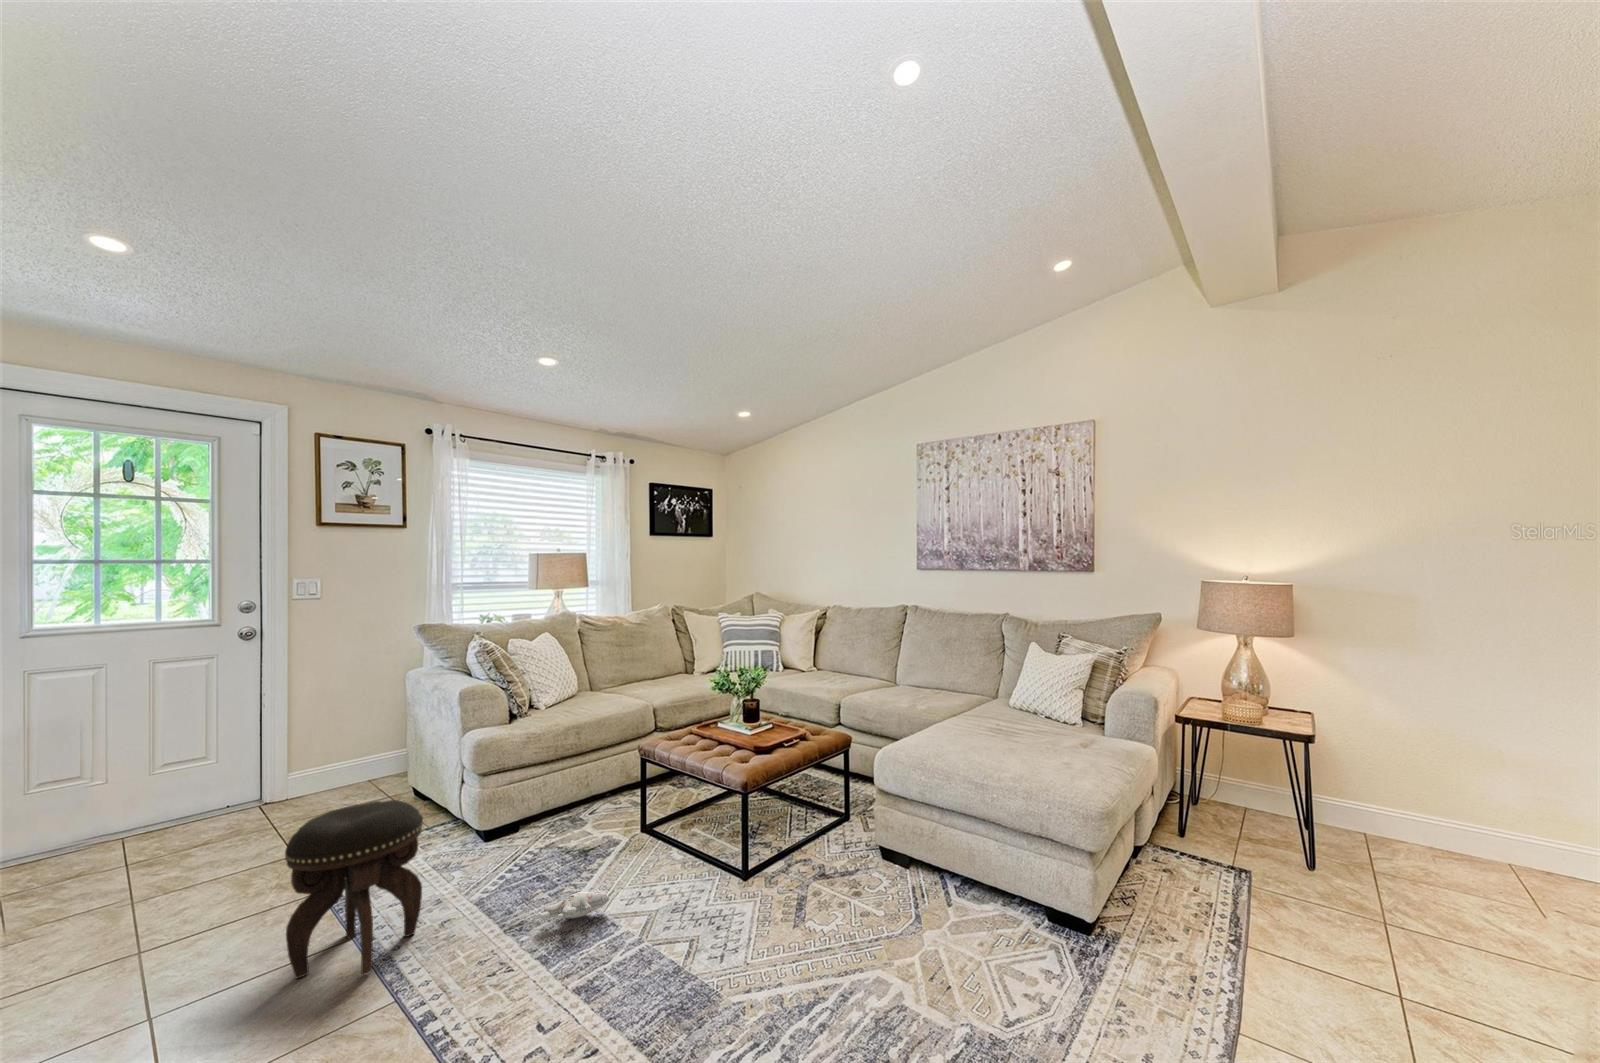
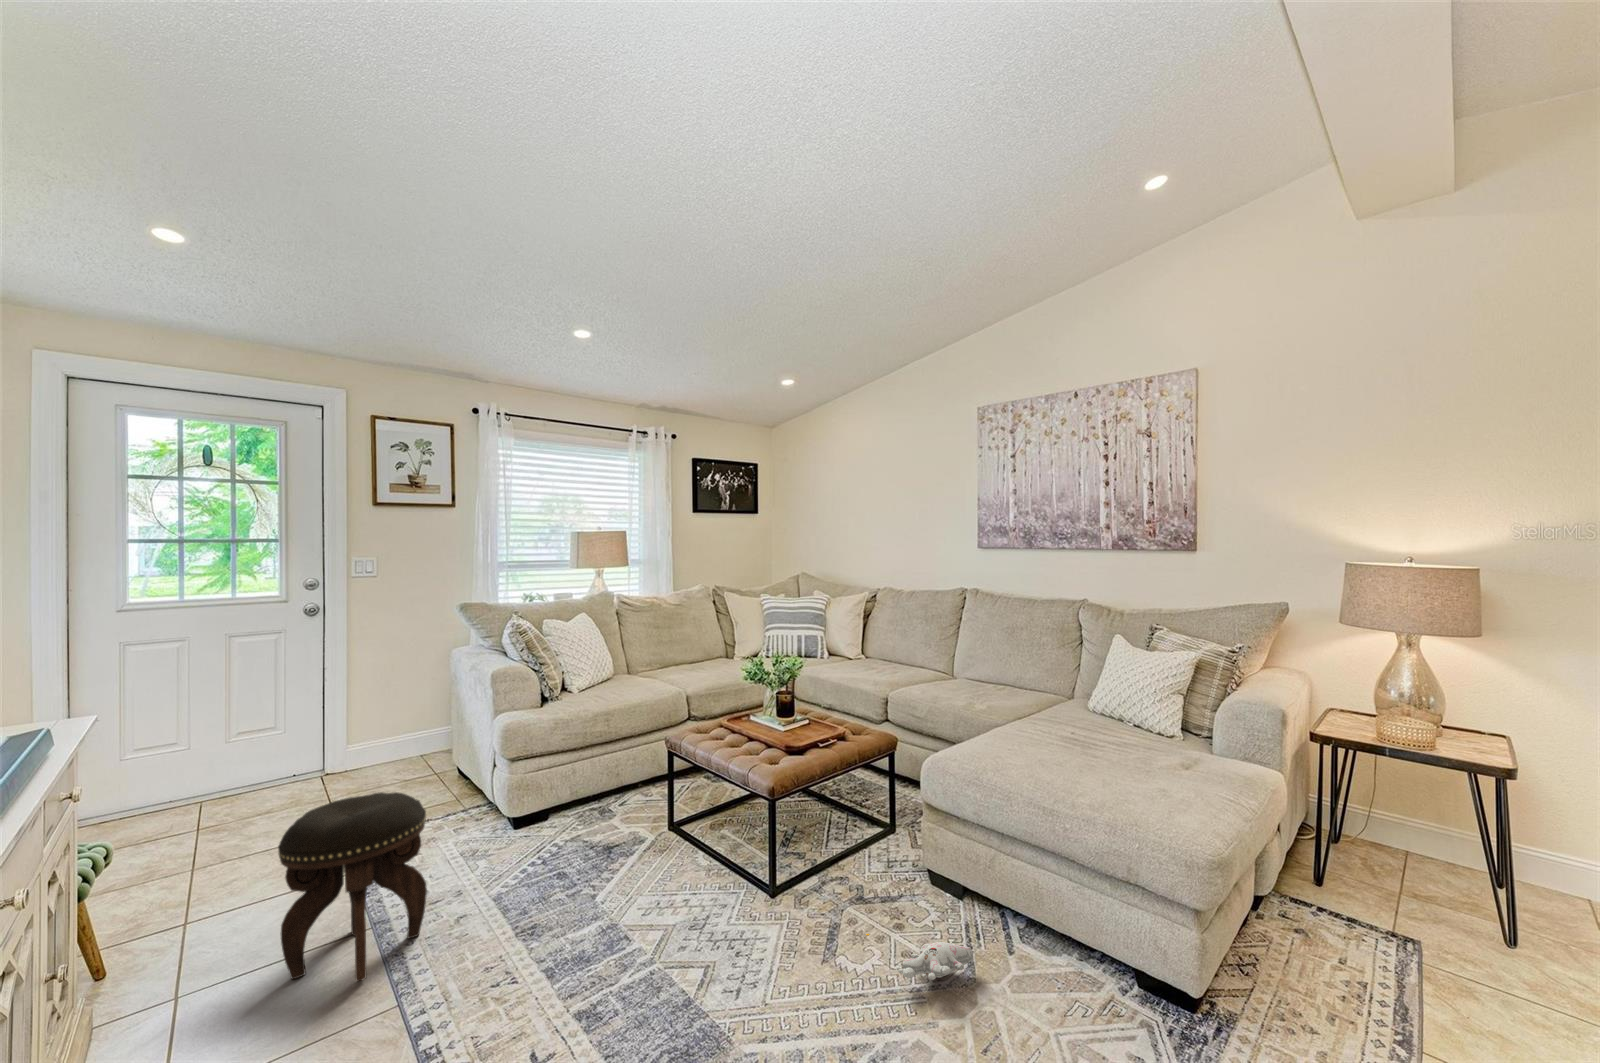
plush toy: present [538,891,609,920] -> present [866,934,973,980]

